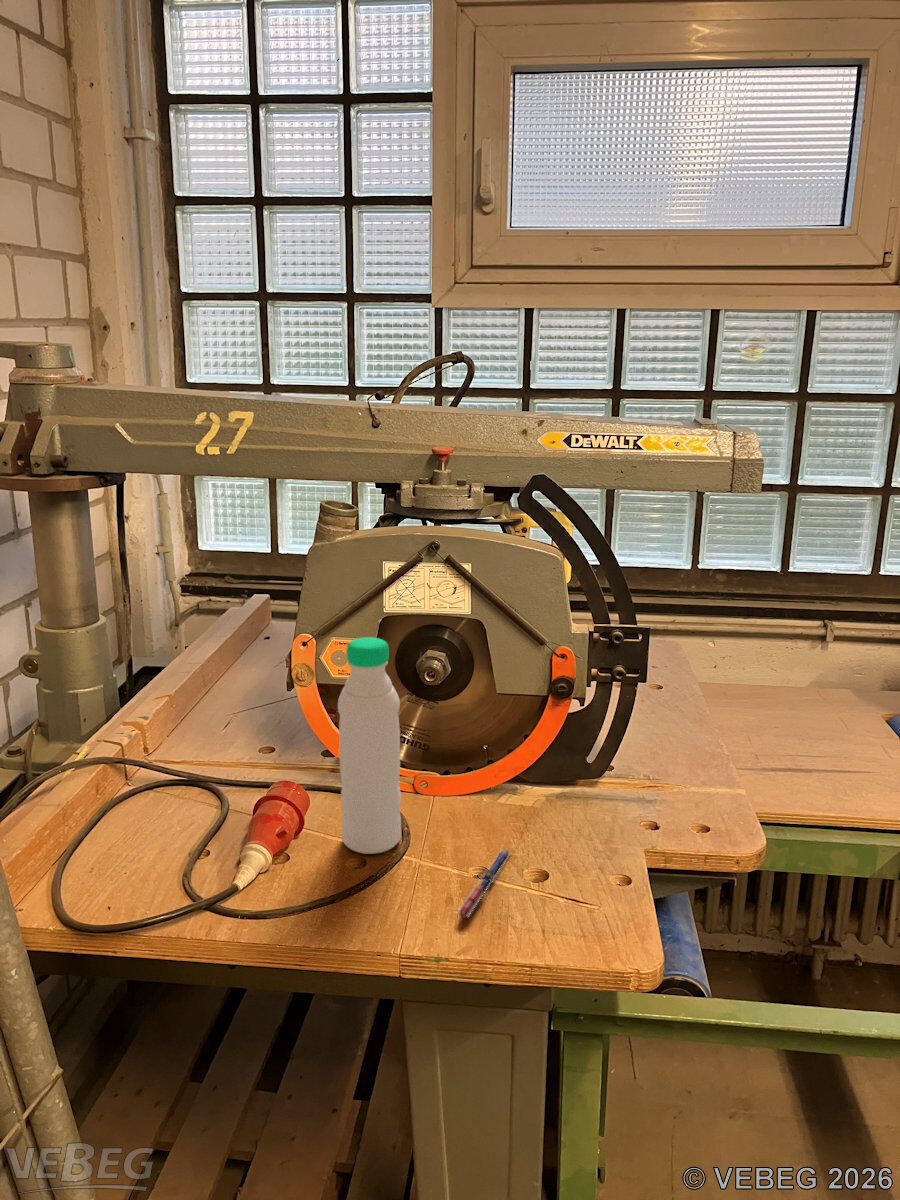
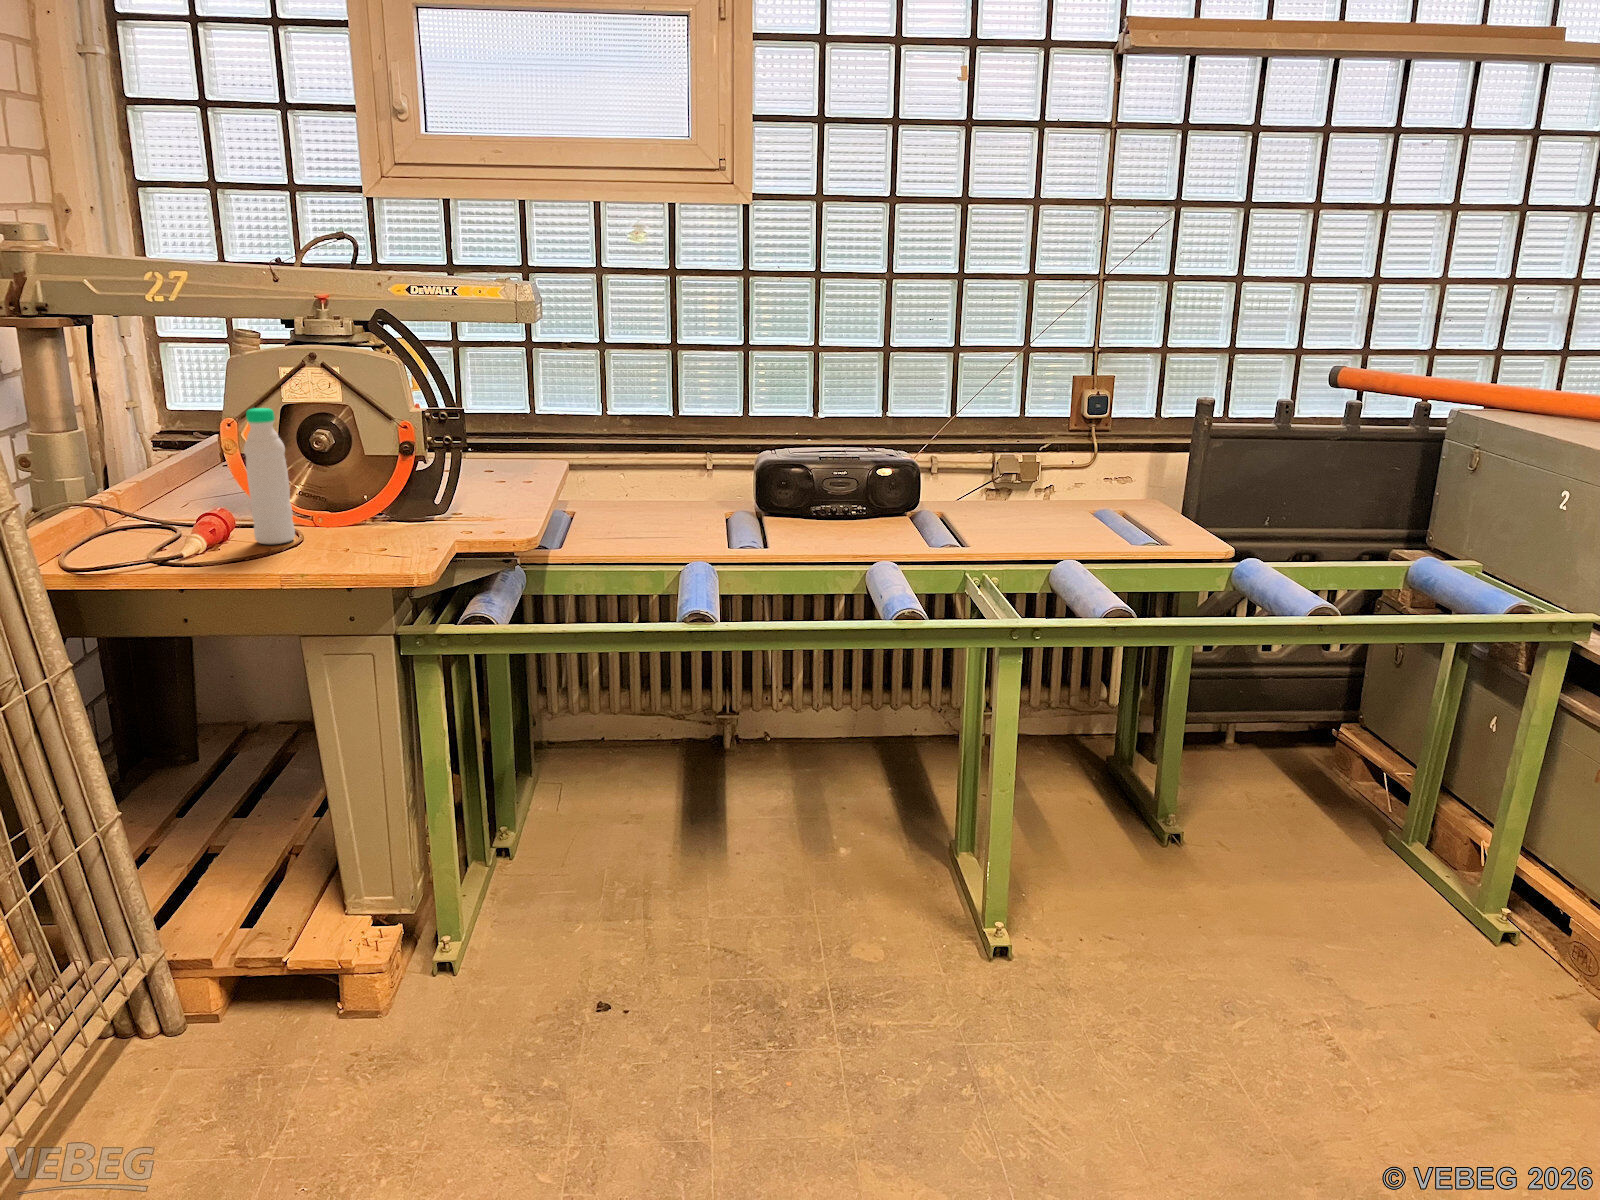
pen: present [459,849,508,918] -> none [314,538,364,556]

